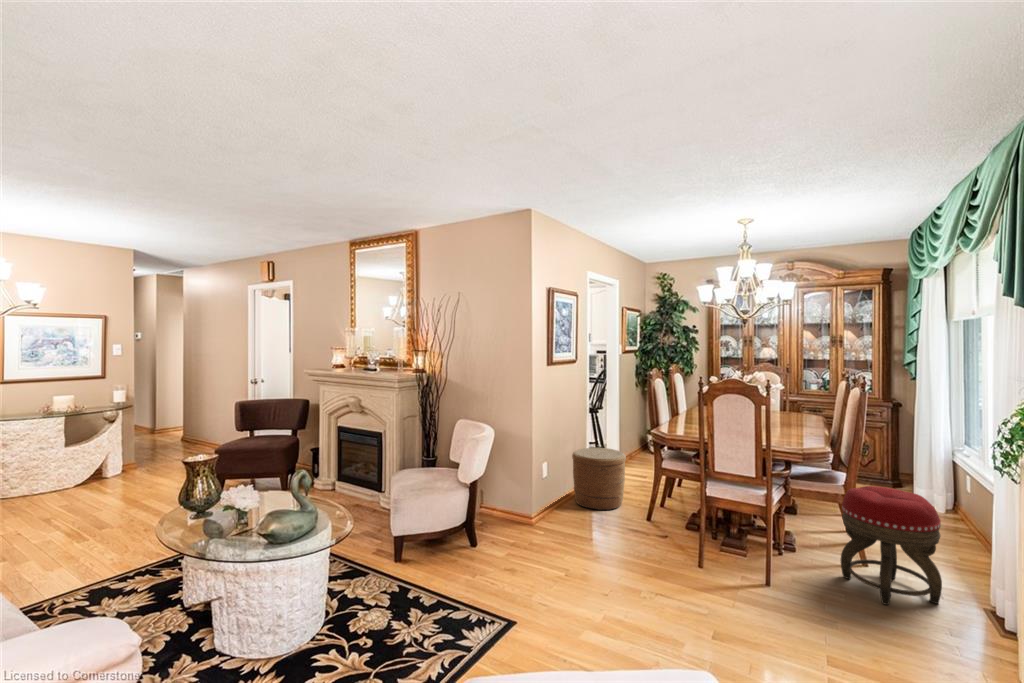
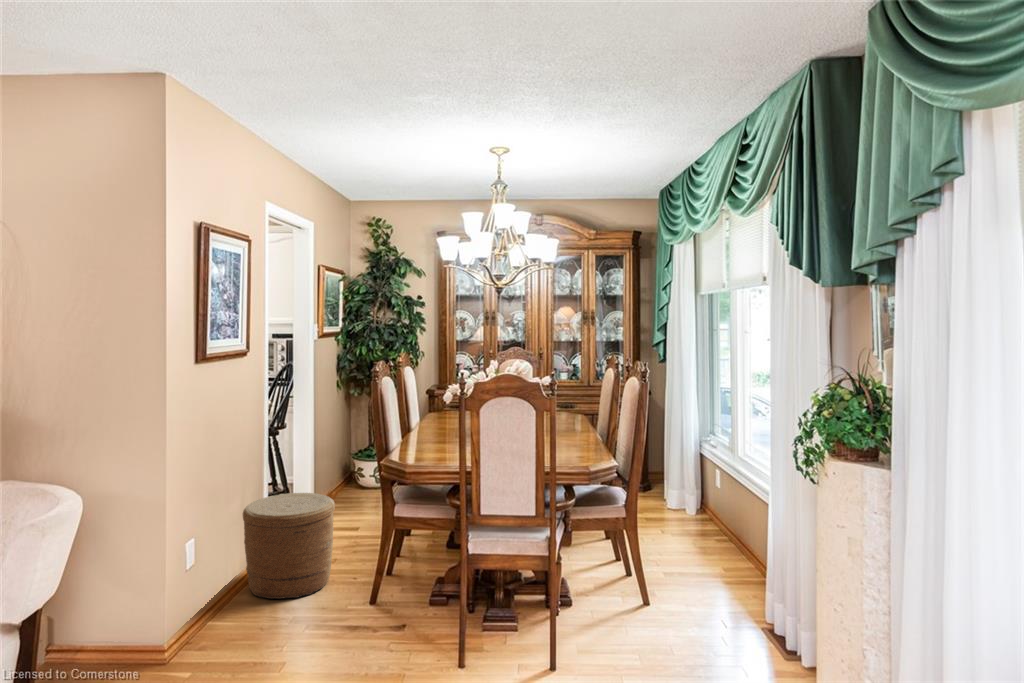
footstool: present [841,486,942,605] -> none [629,503,732,655]

